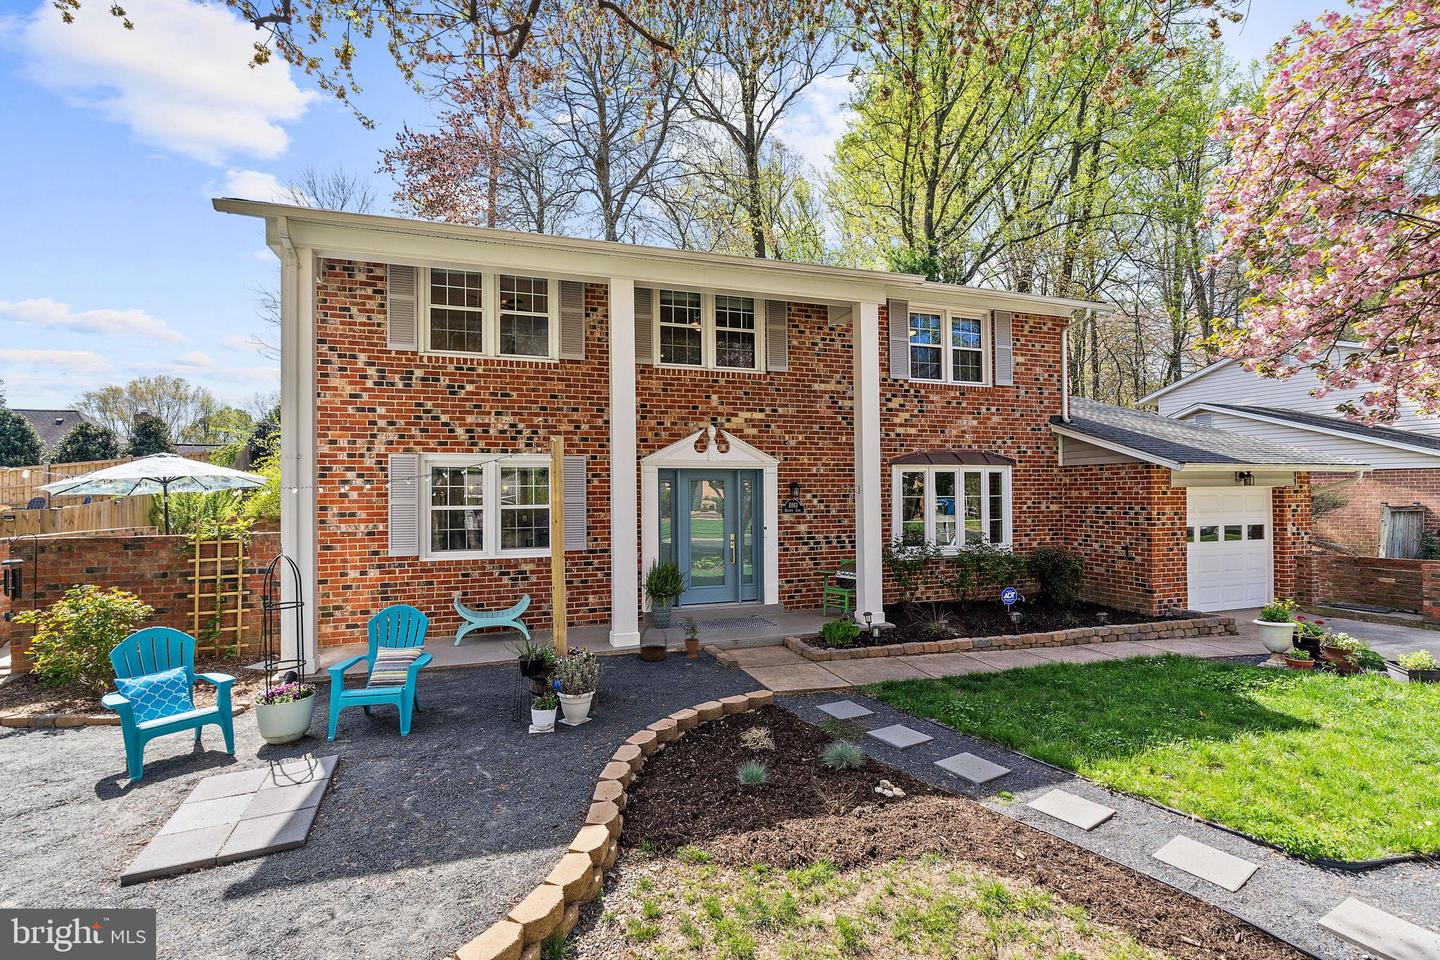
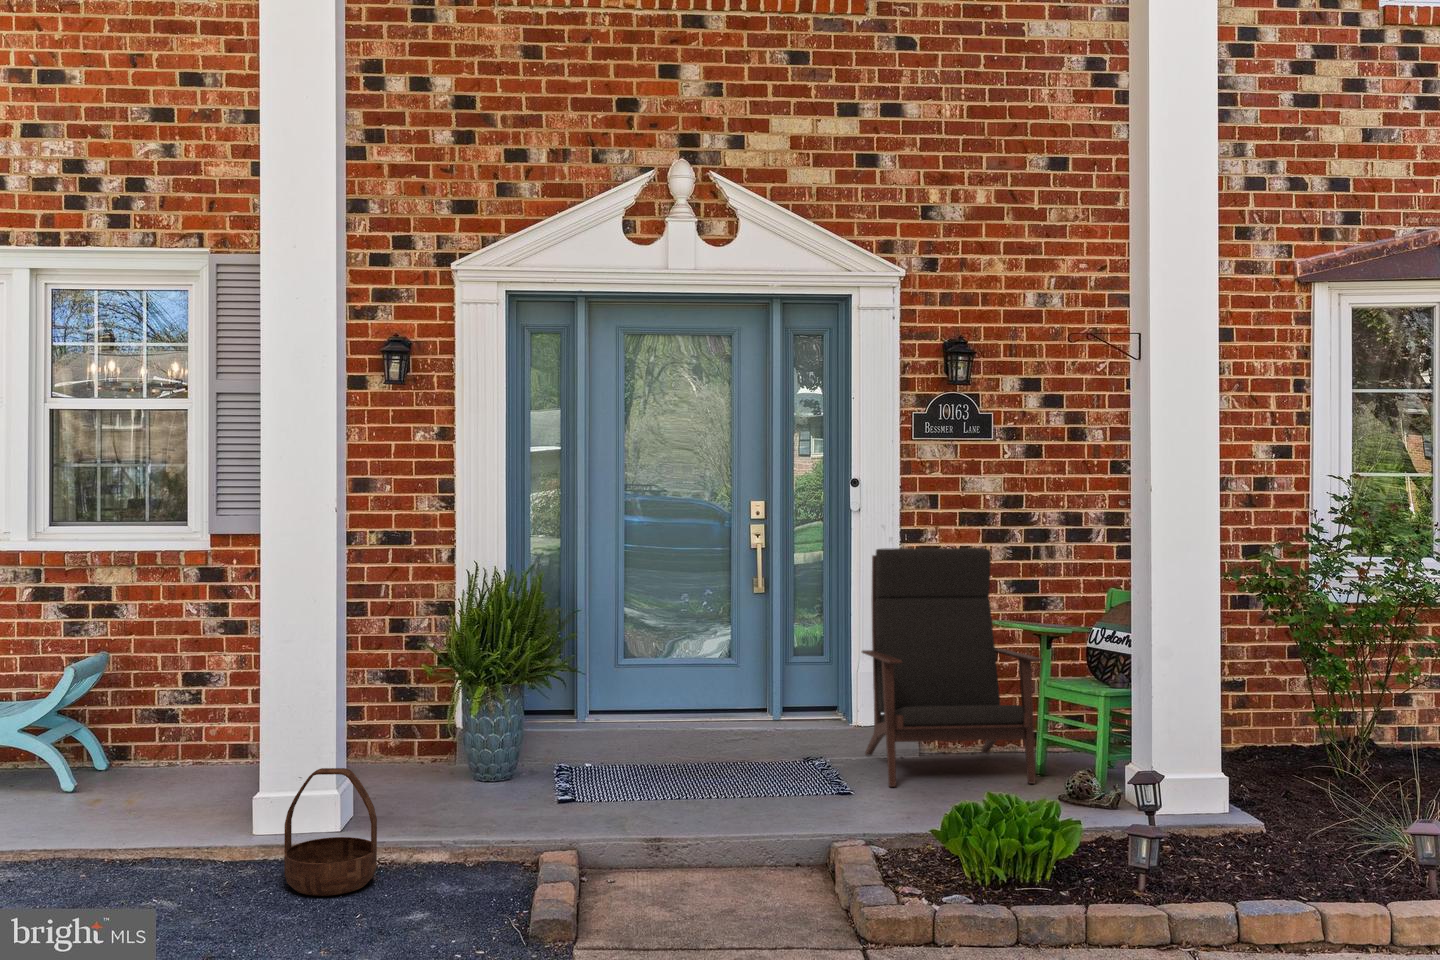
lounge chair: none [769,548,829,623] -> present [862,548,1043,787]
potted plant: present [683,615,699,658] -> none [427,742,487,896]

